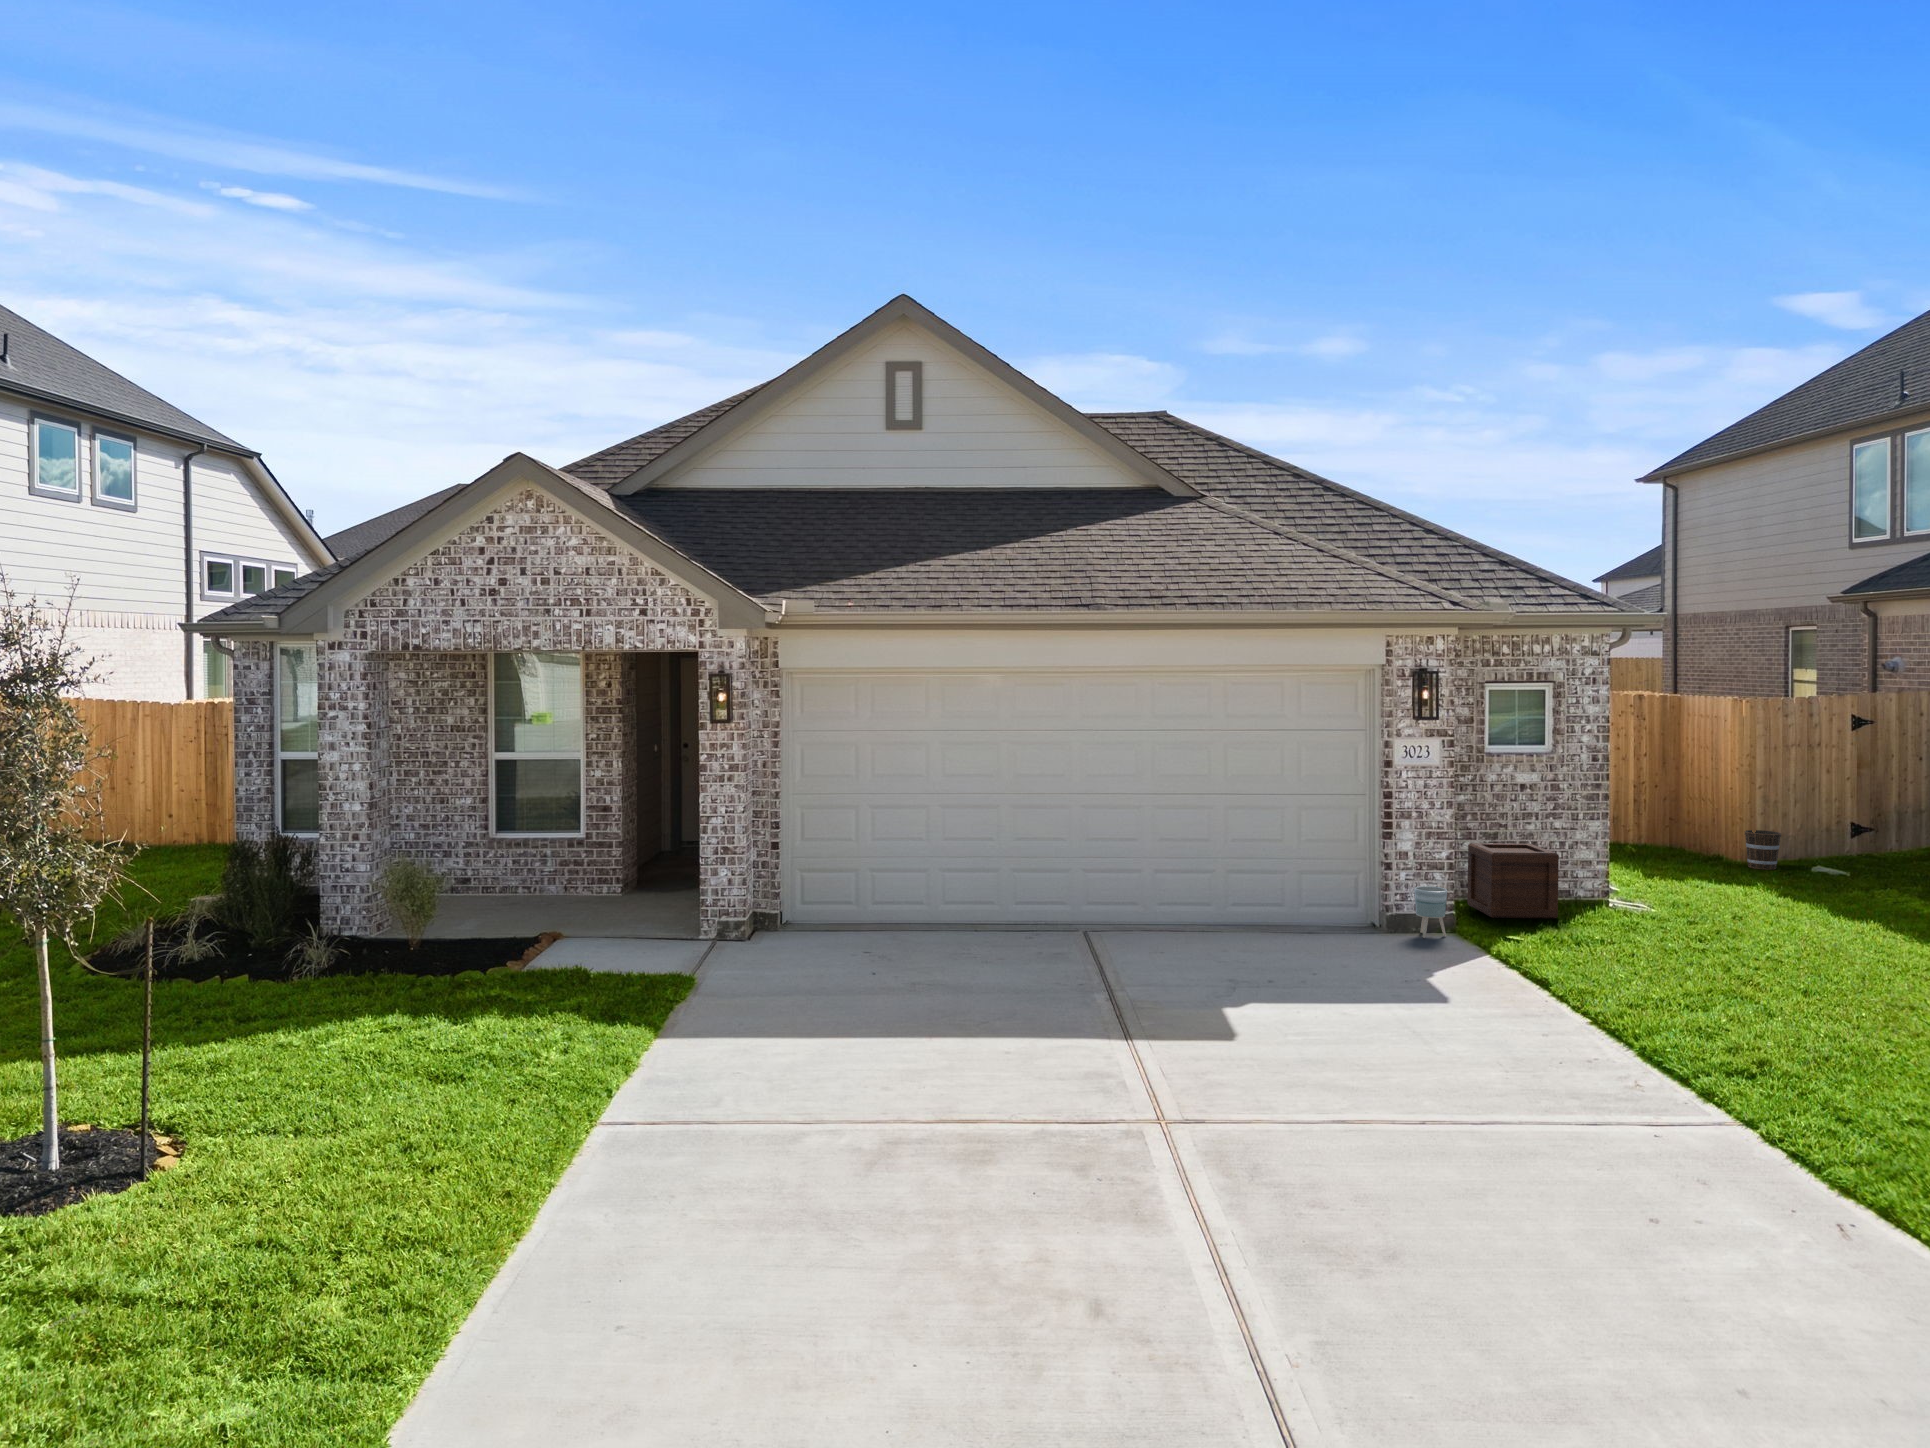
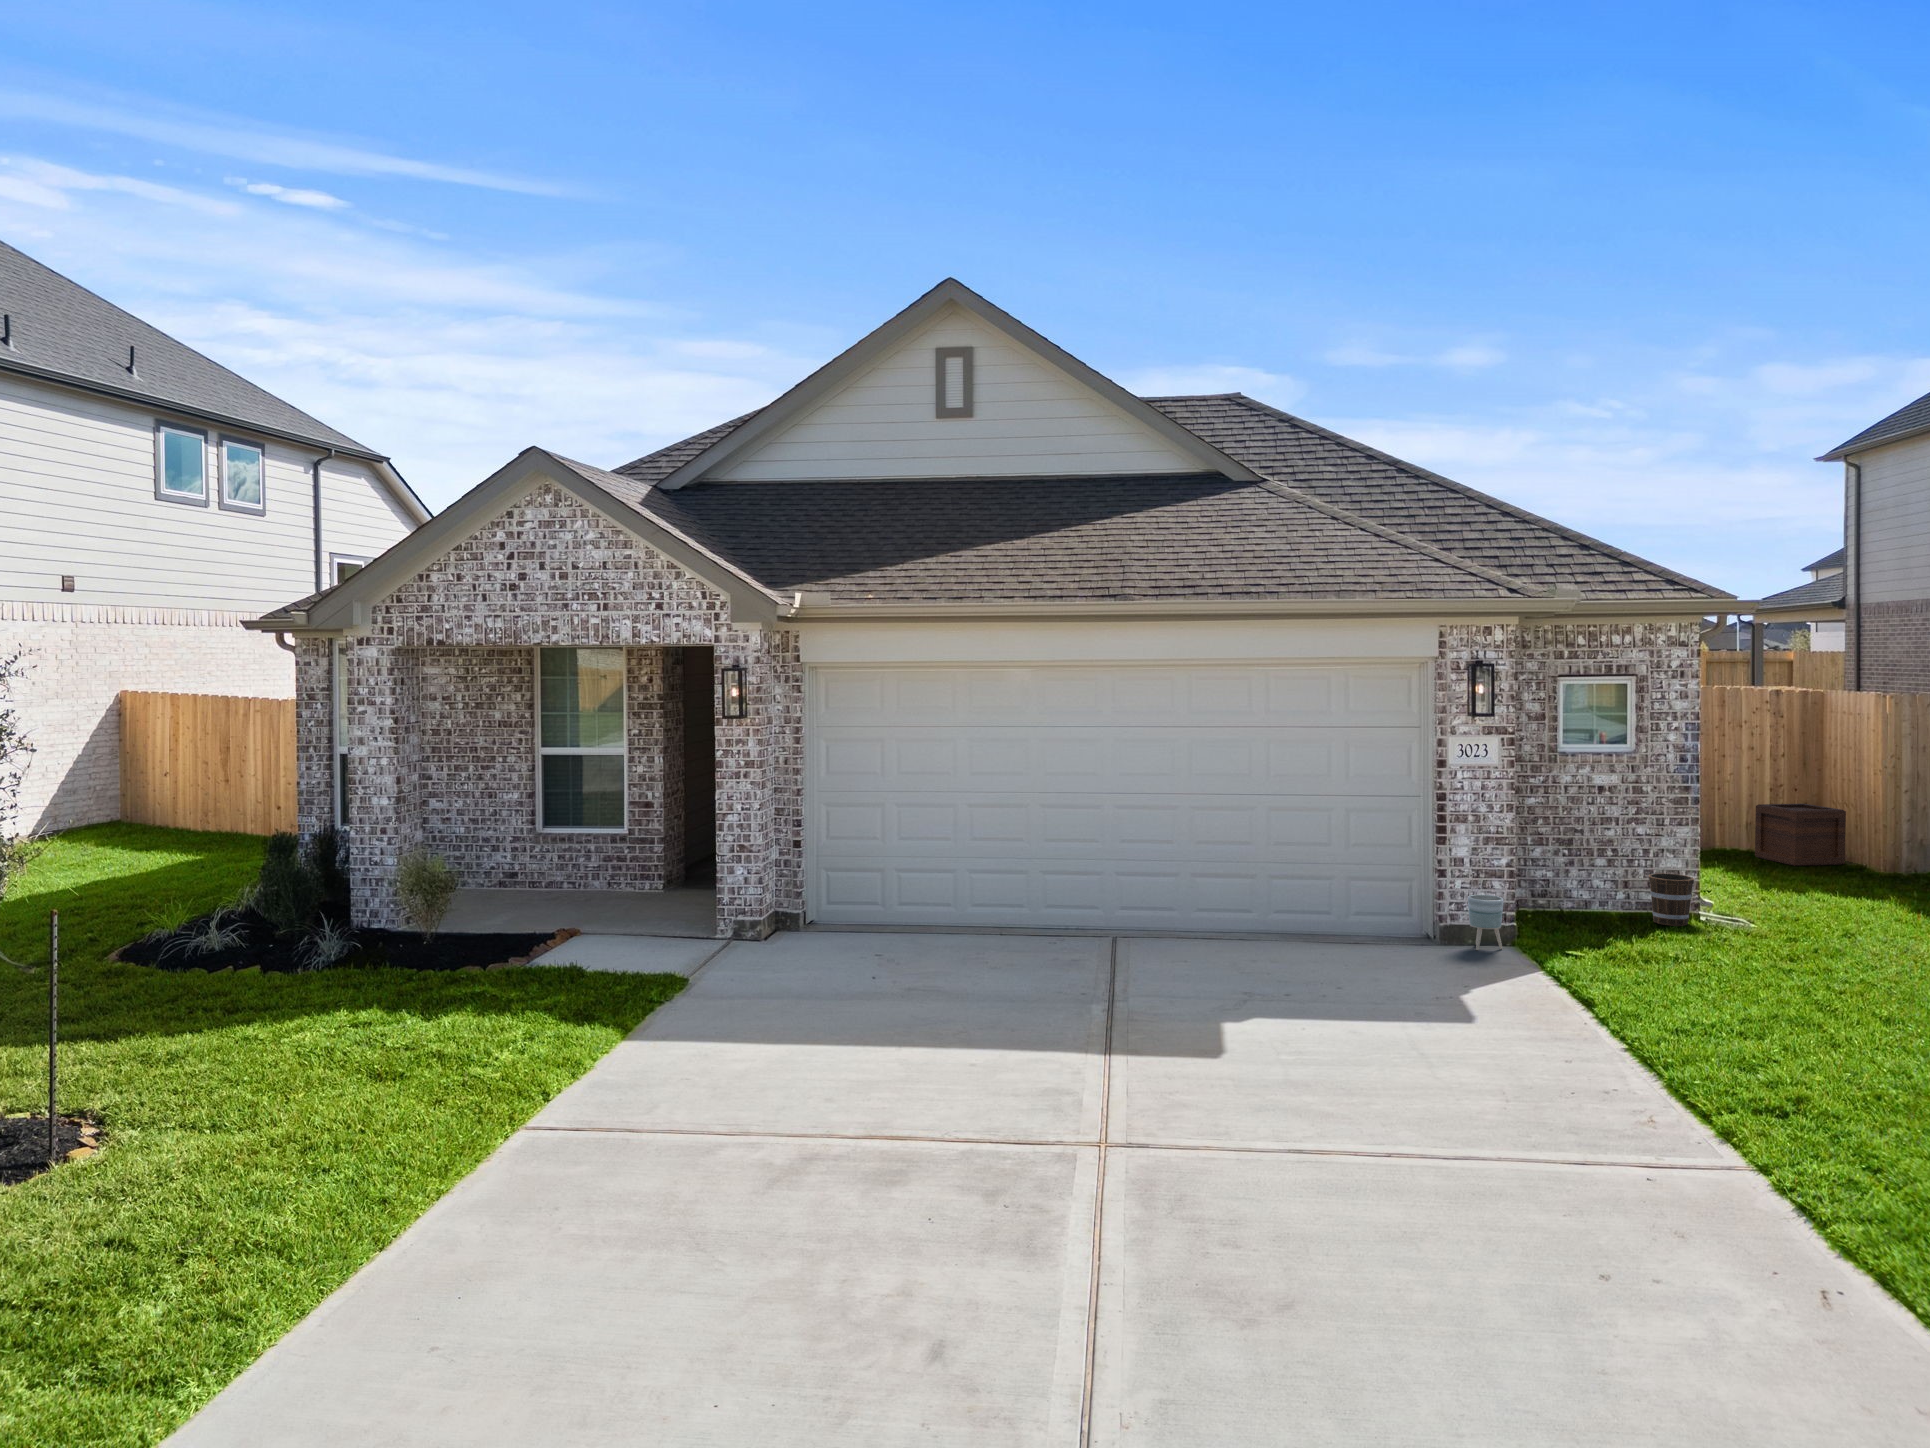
bucket: present [1745,830,1781,870] -> present [1649,873,1694,926]
wooden crate: present [1467,843,1559,918] -> present [1755,804,1846,866]

